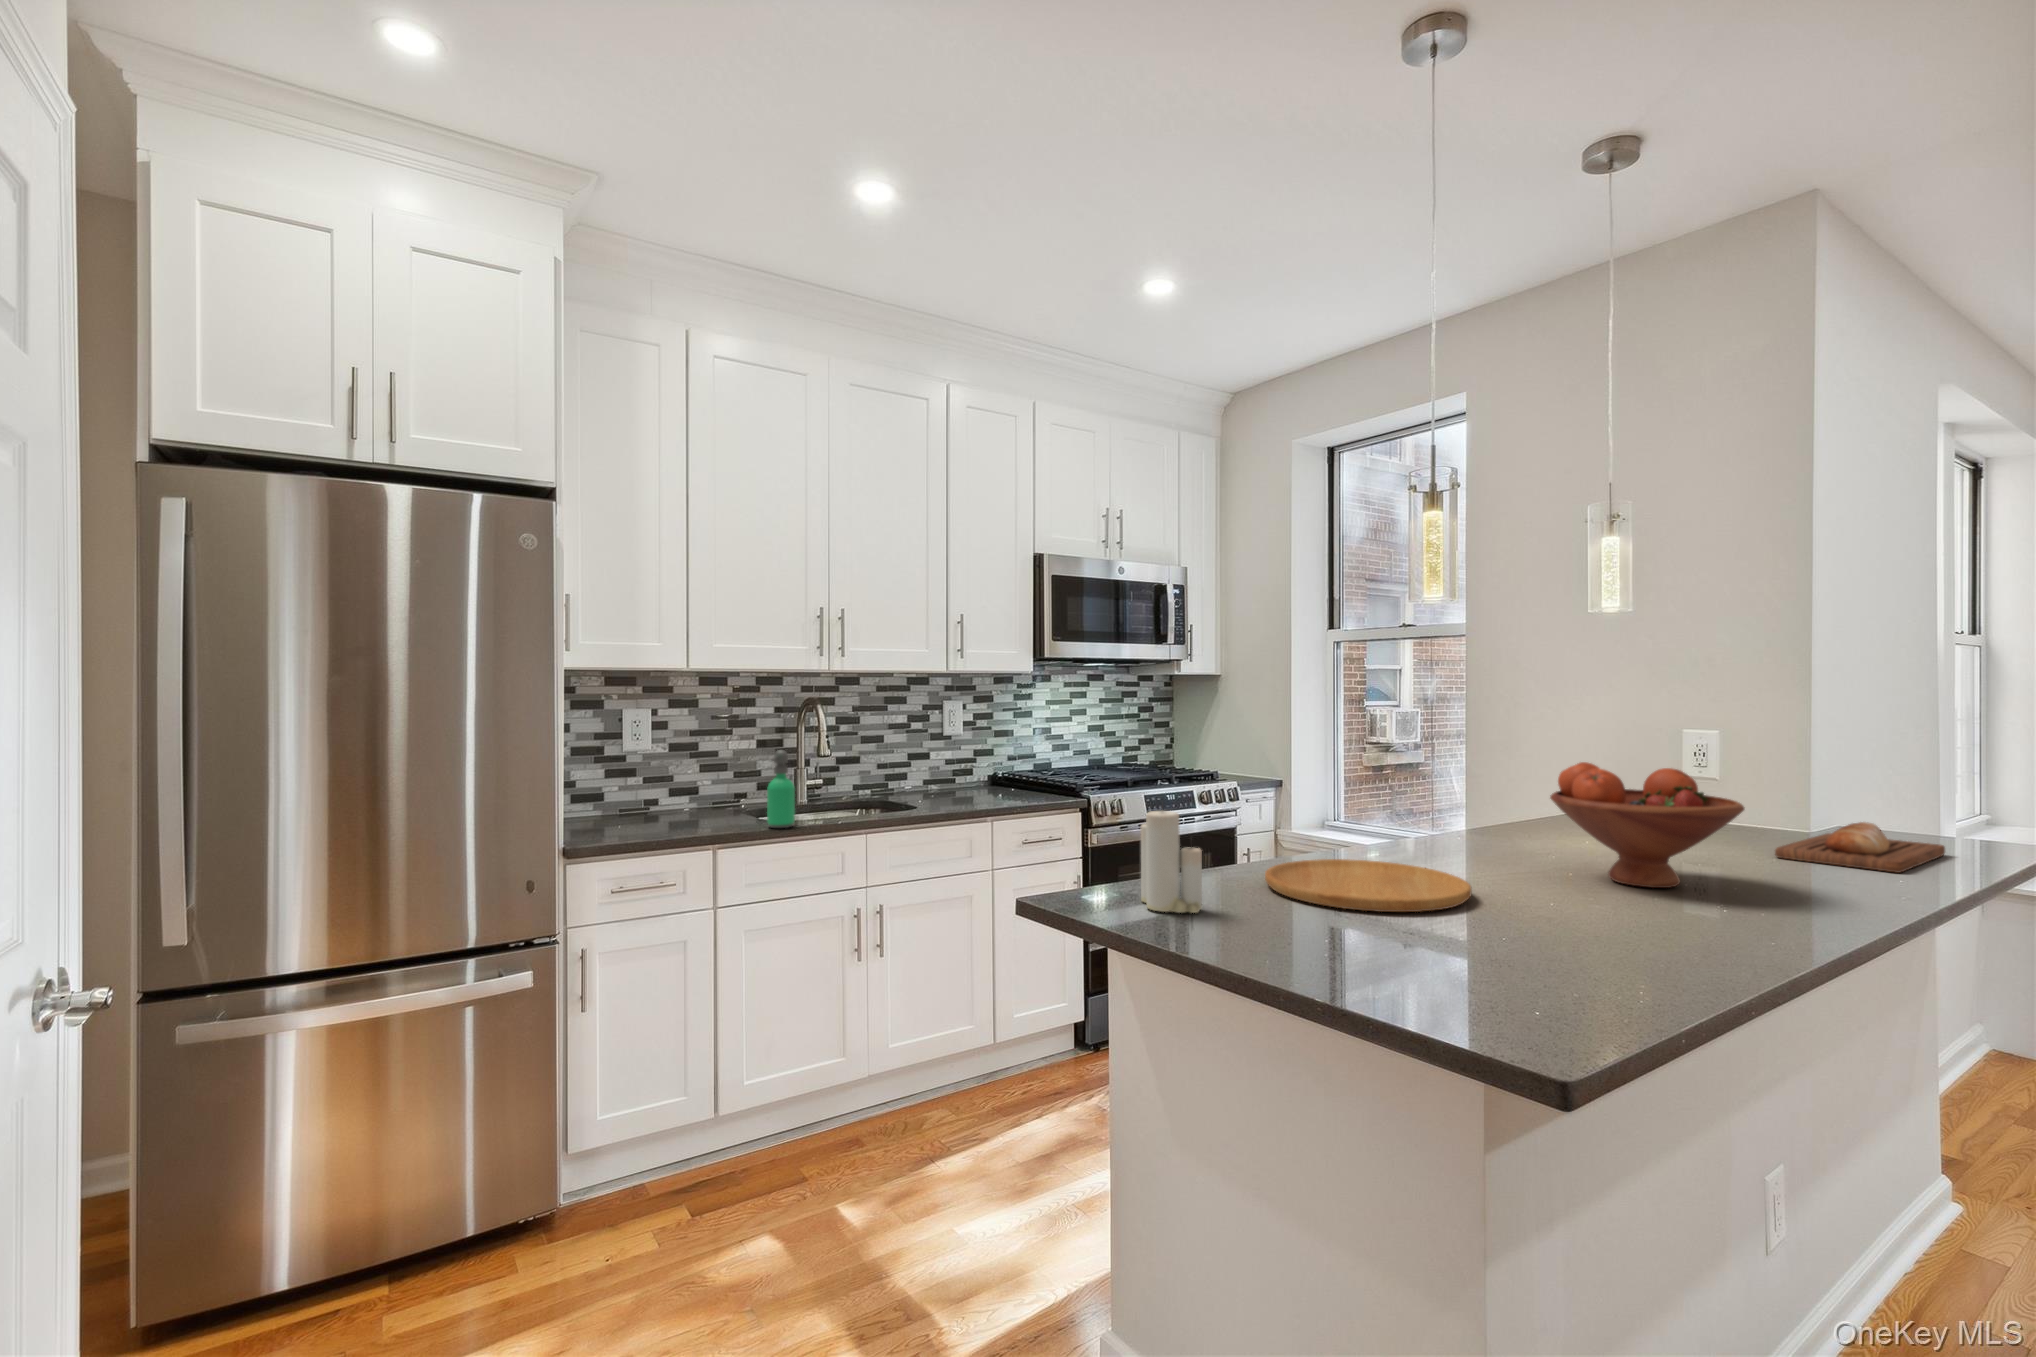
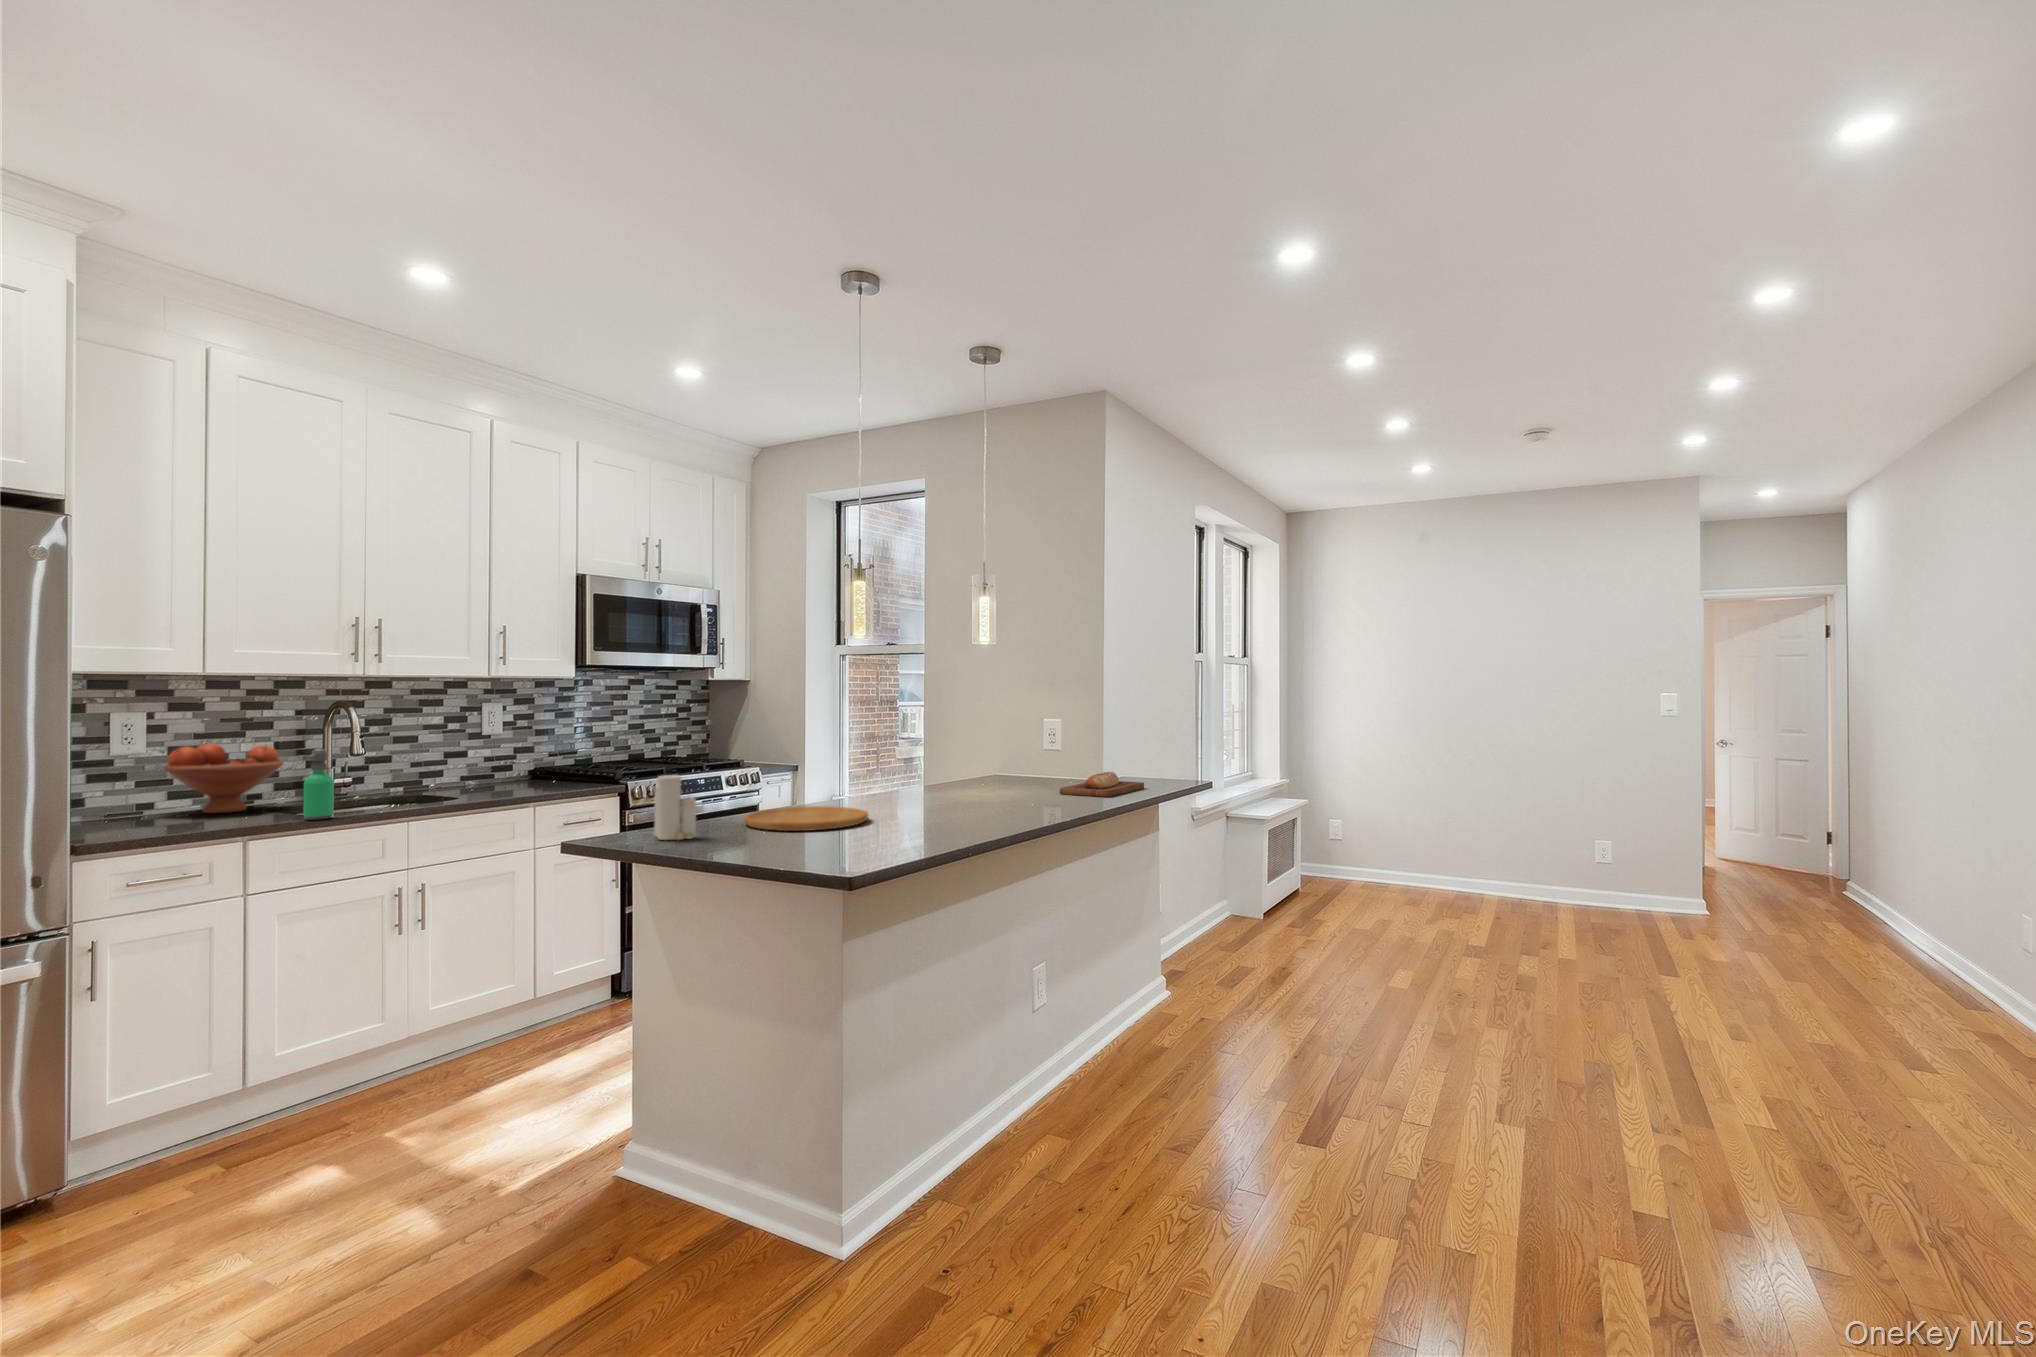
fruit bowl: present [1550,762,1744,888] -> present [164,743,283,814]

